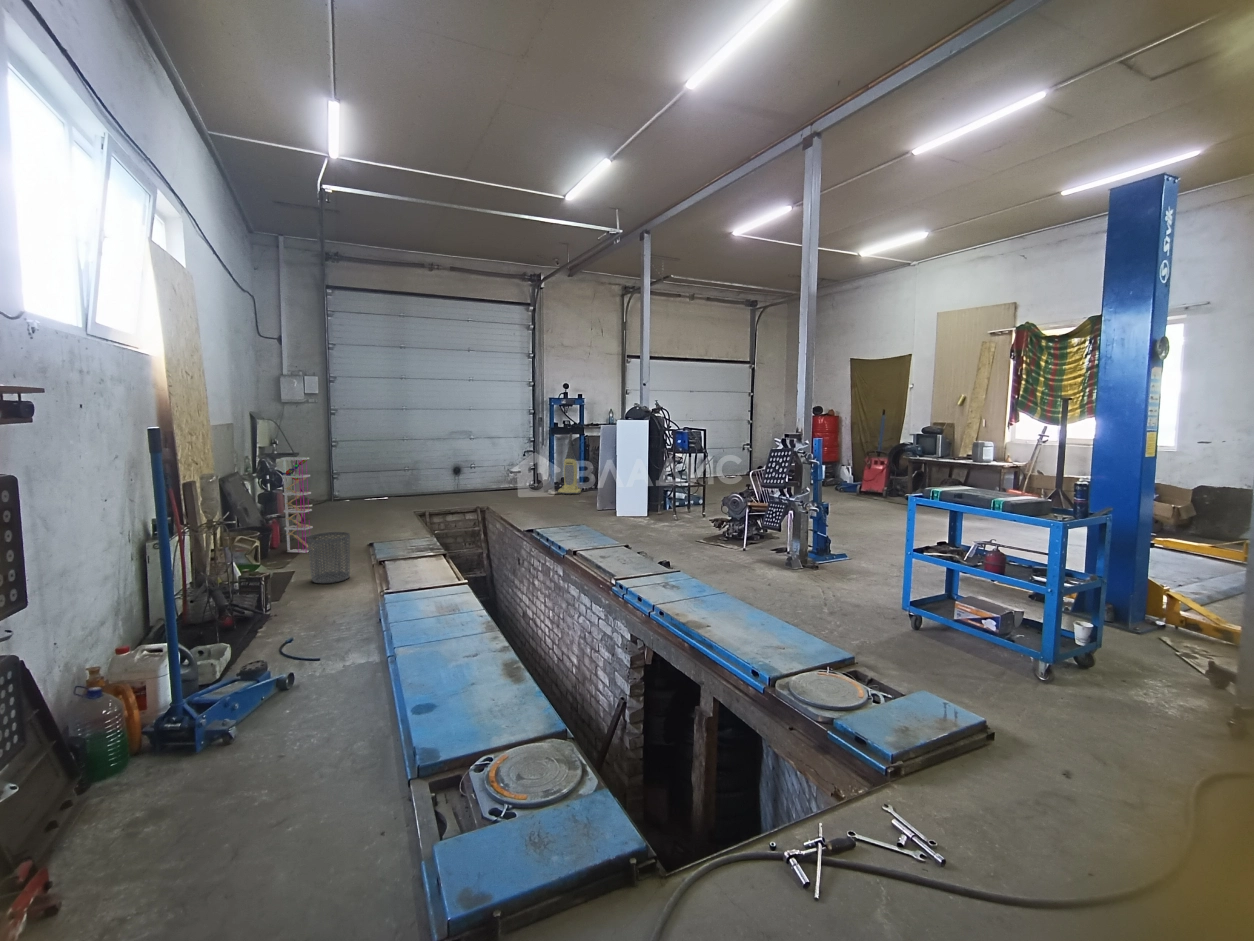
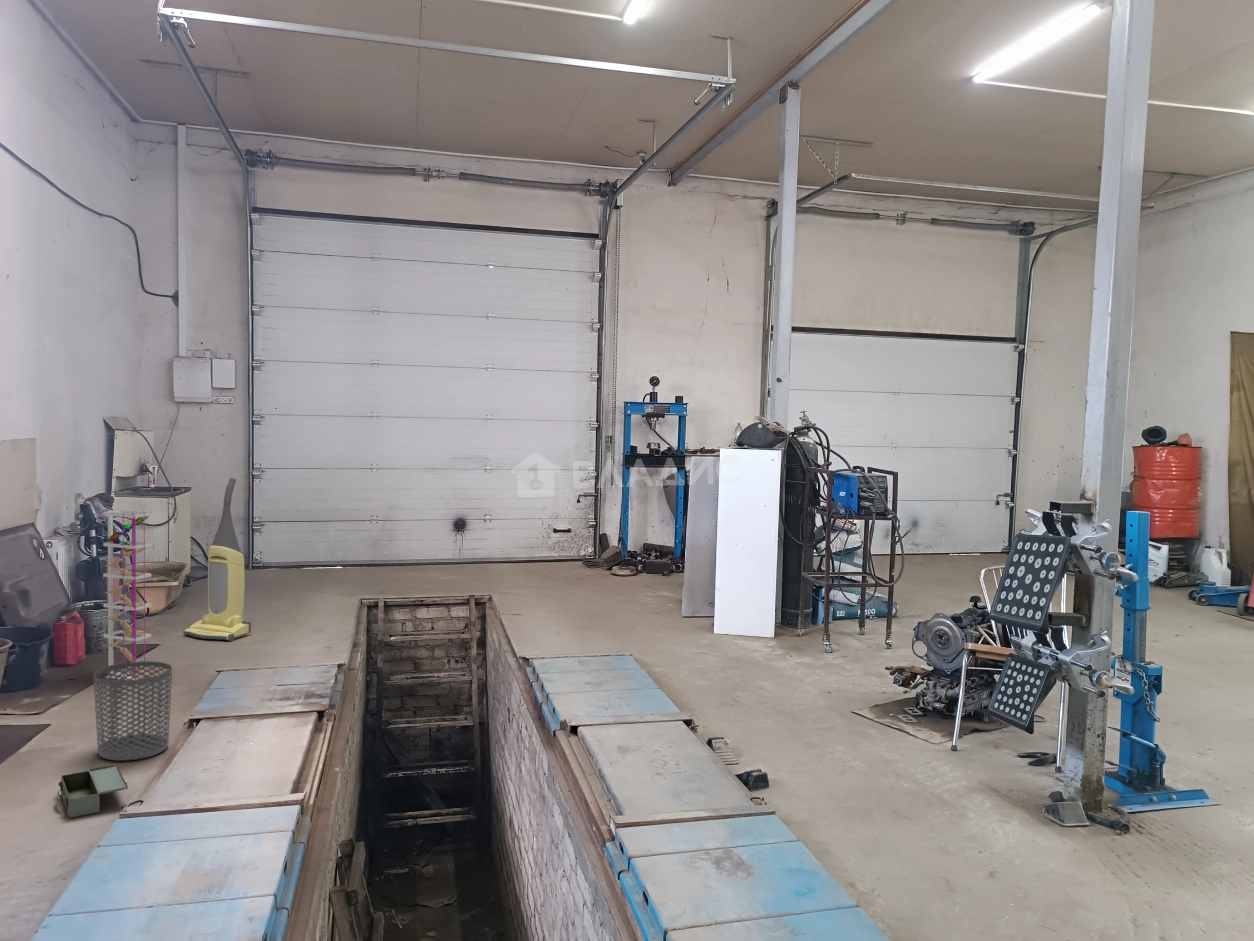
vacuum cleaner: present [557,433,581,494] -> present [183,478,251,641]
toolbox: none [305,582,347,606] -> present [57,765,128,818]

